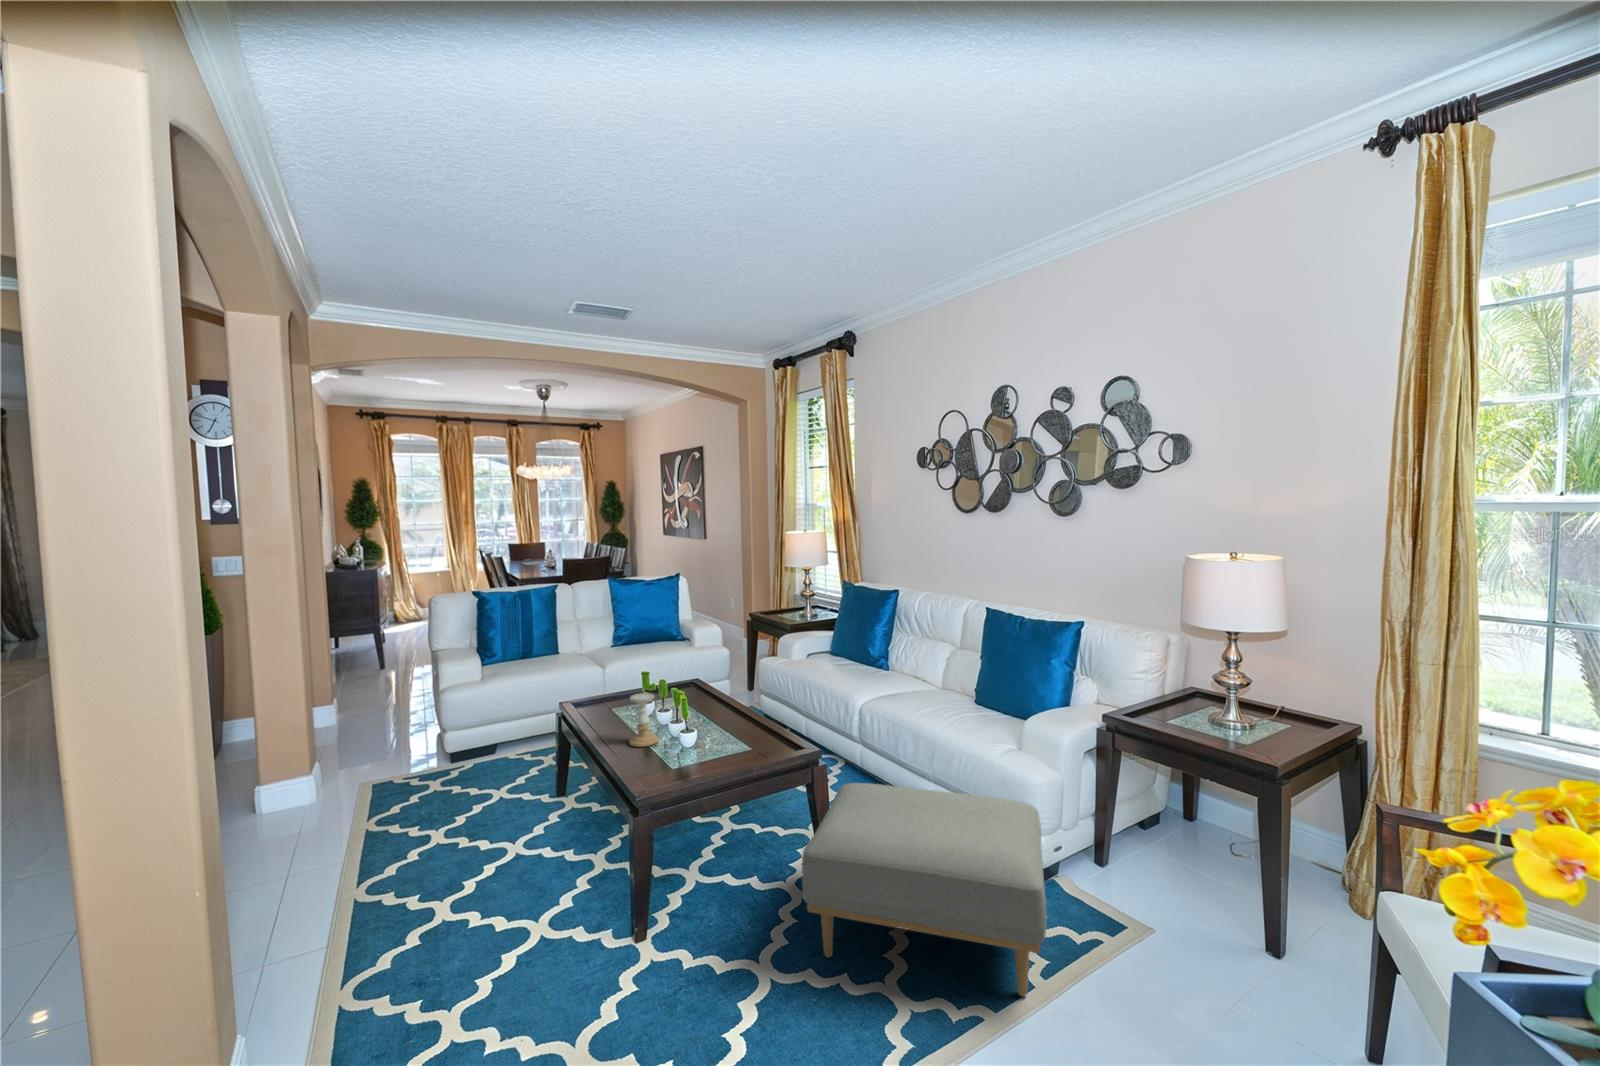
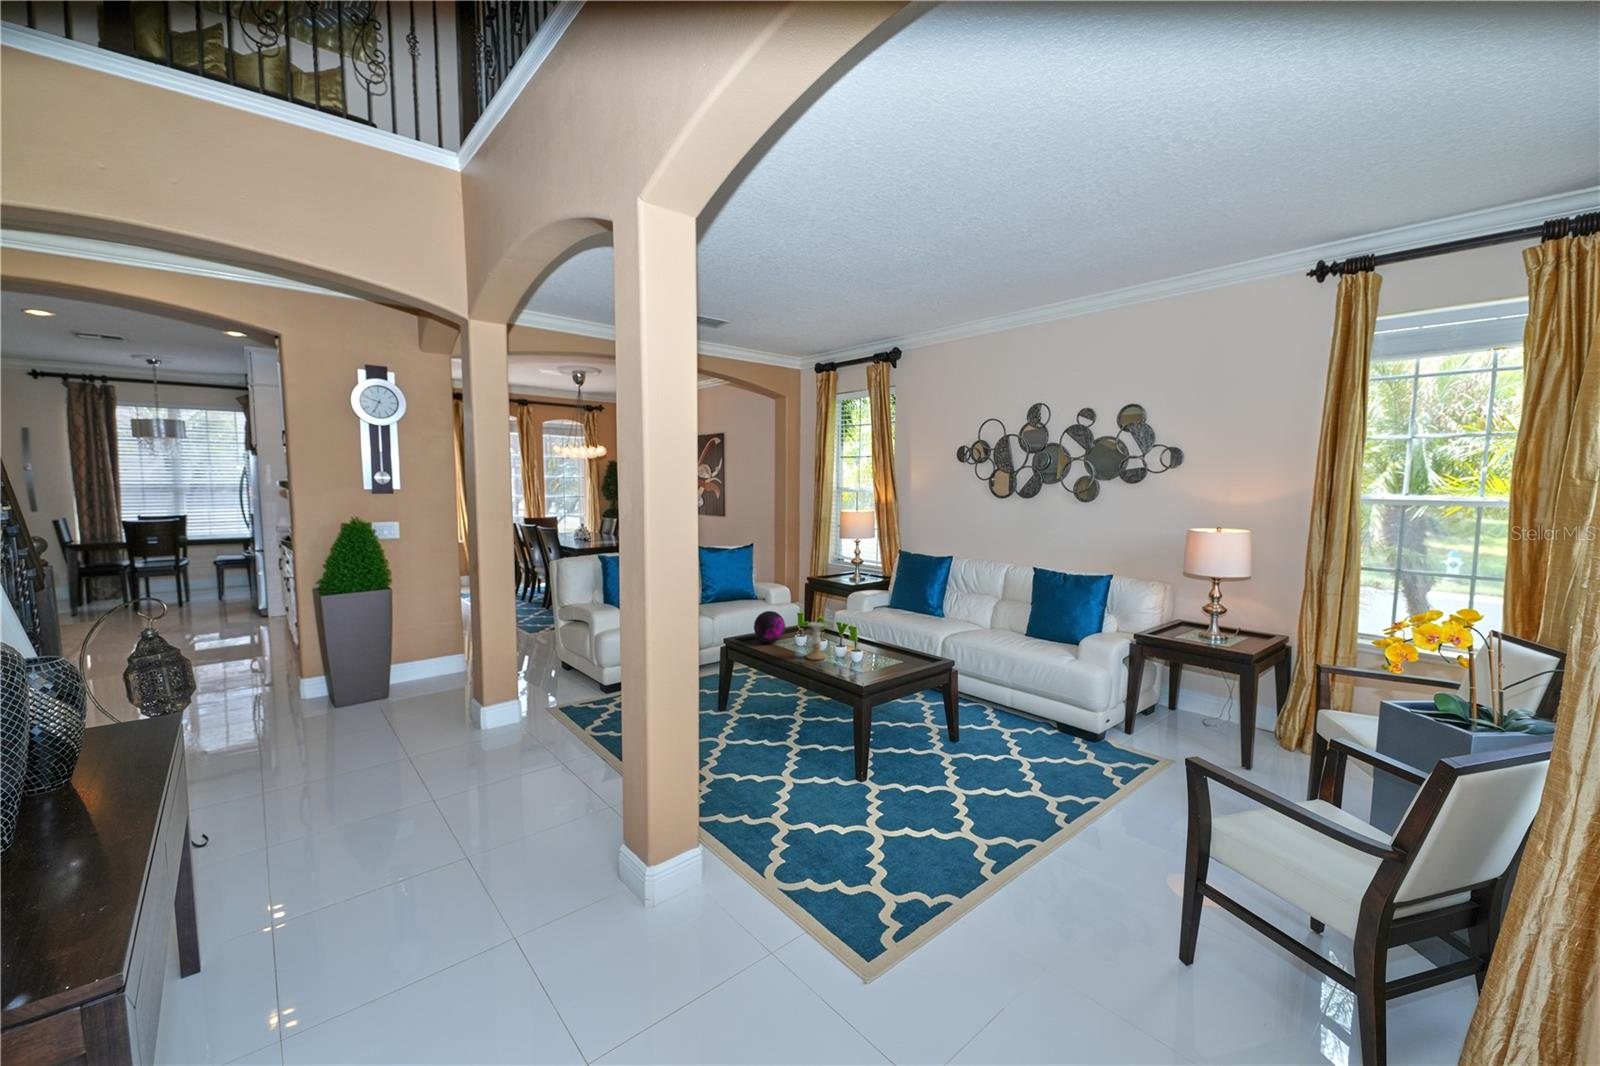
decorative orb: none [590,673,632,715] -> present [754,611,785,643]
ottoman: present [802,783,1047,996] -> none [967,678,1135,792]

